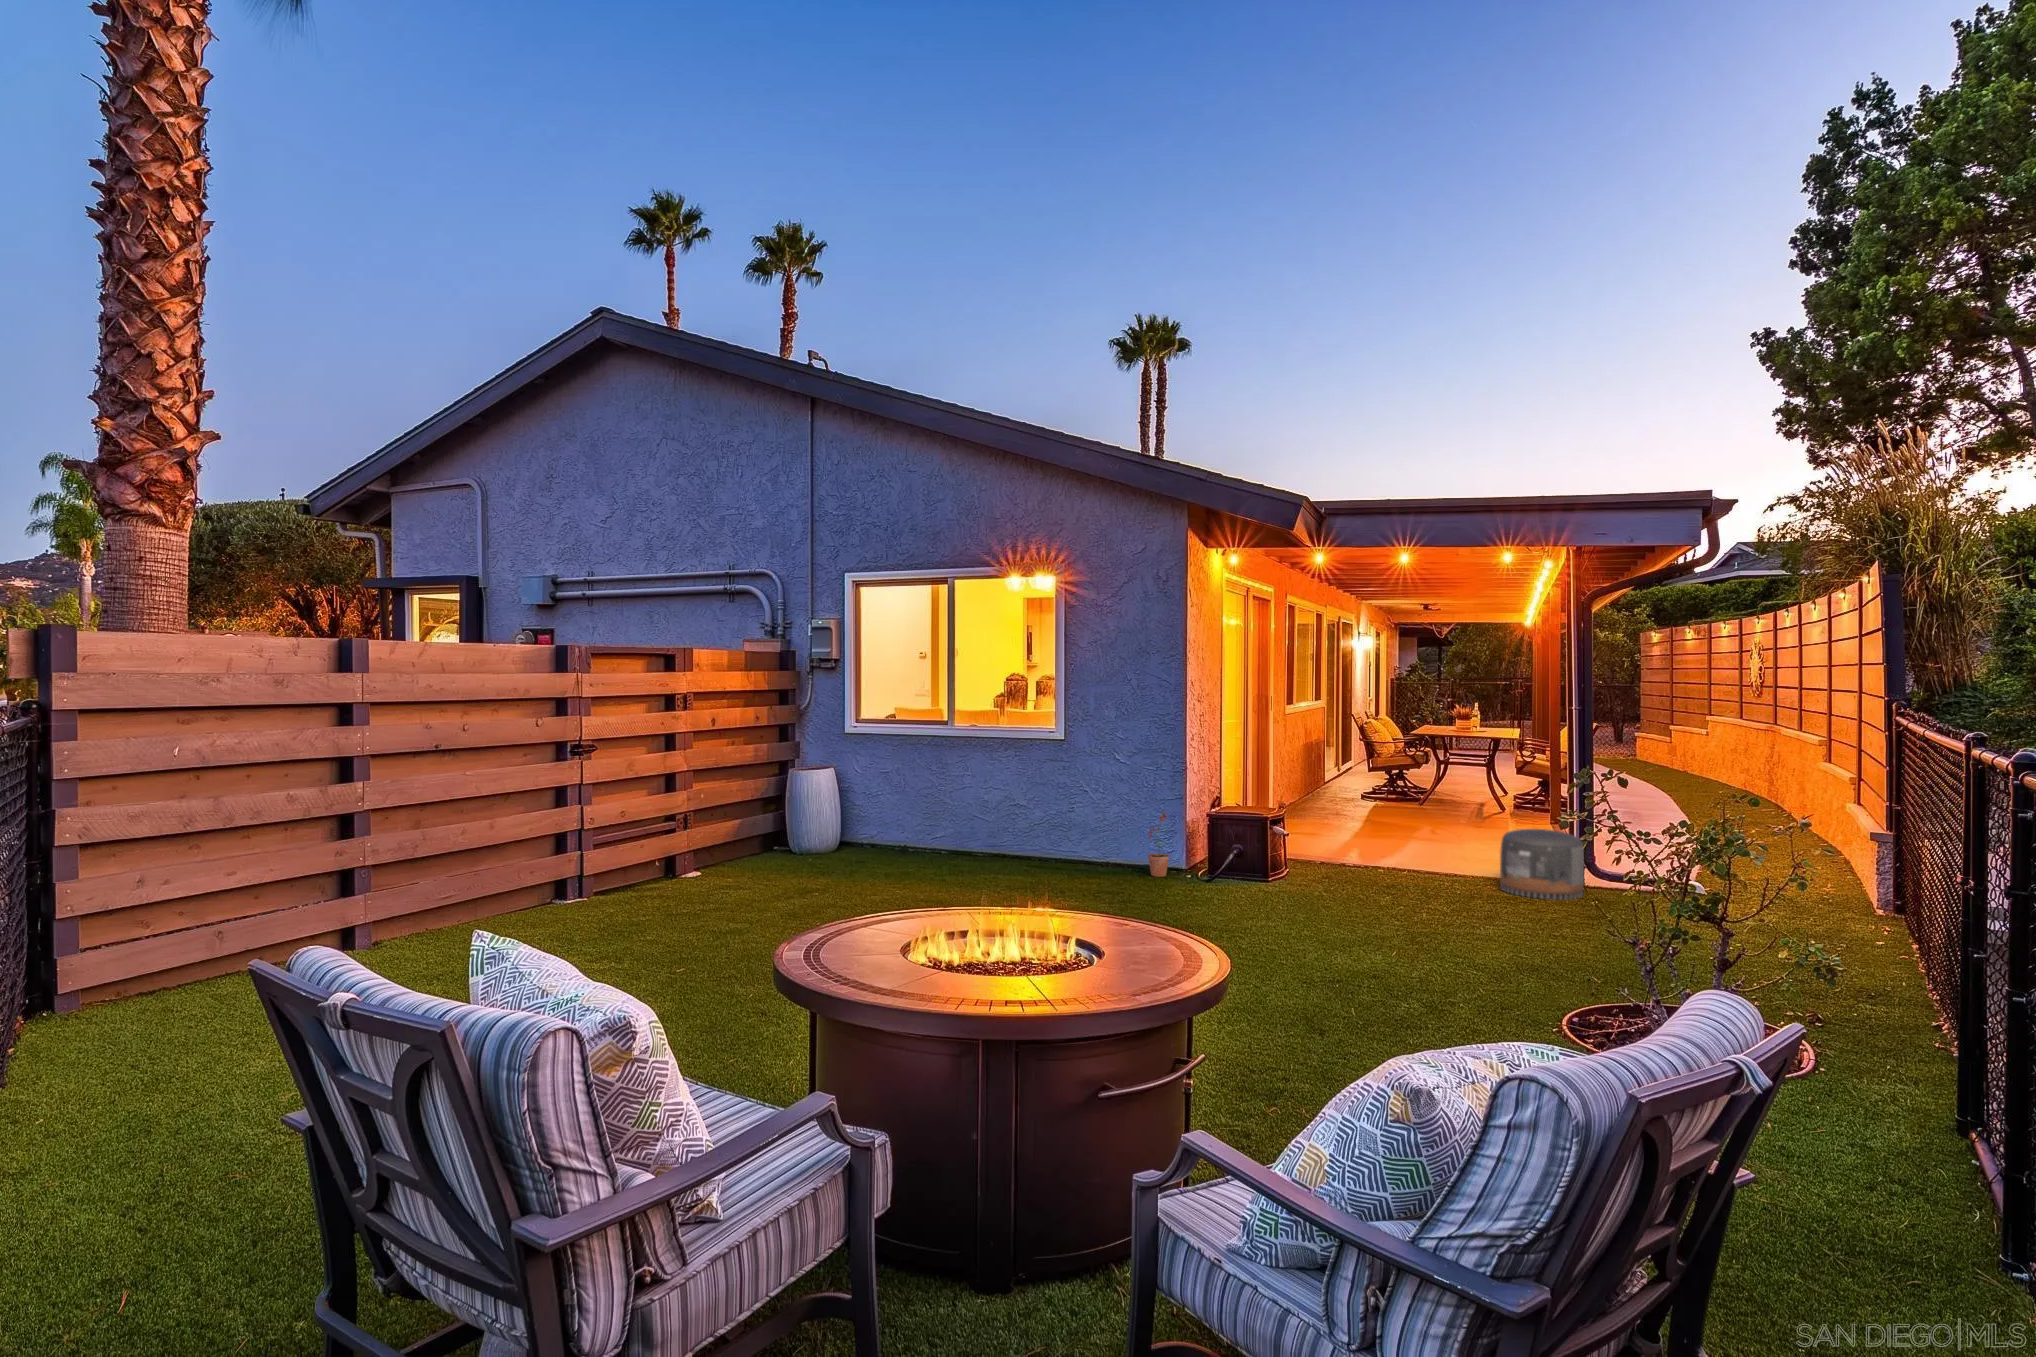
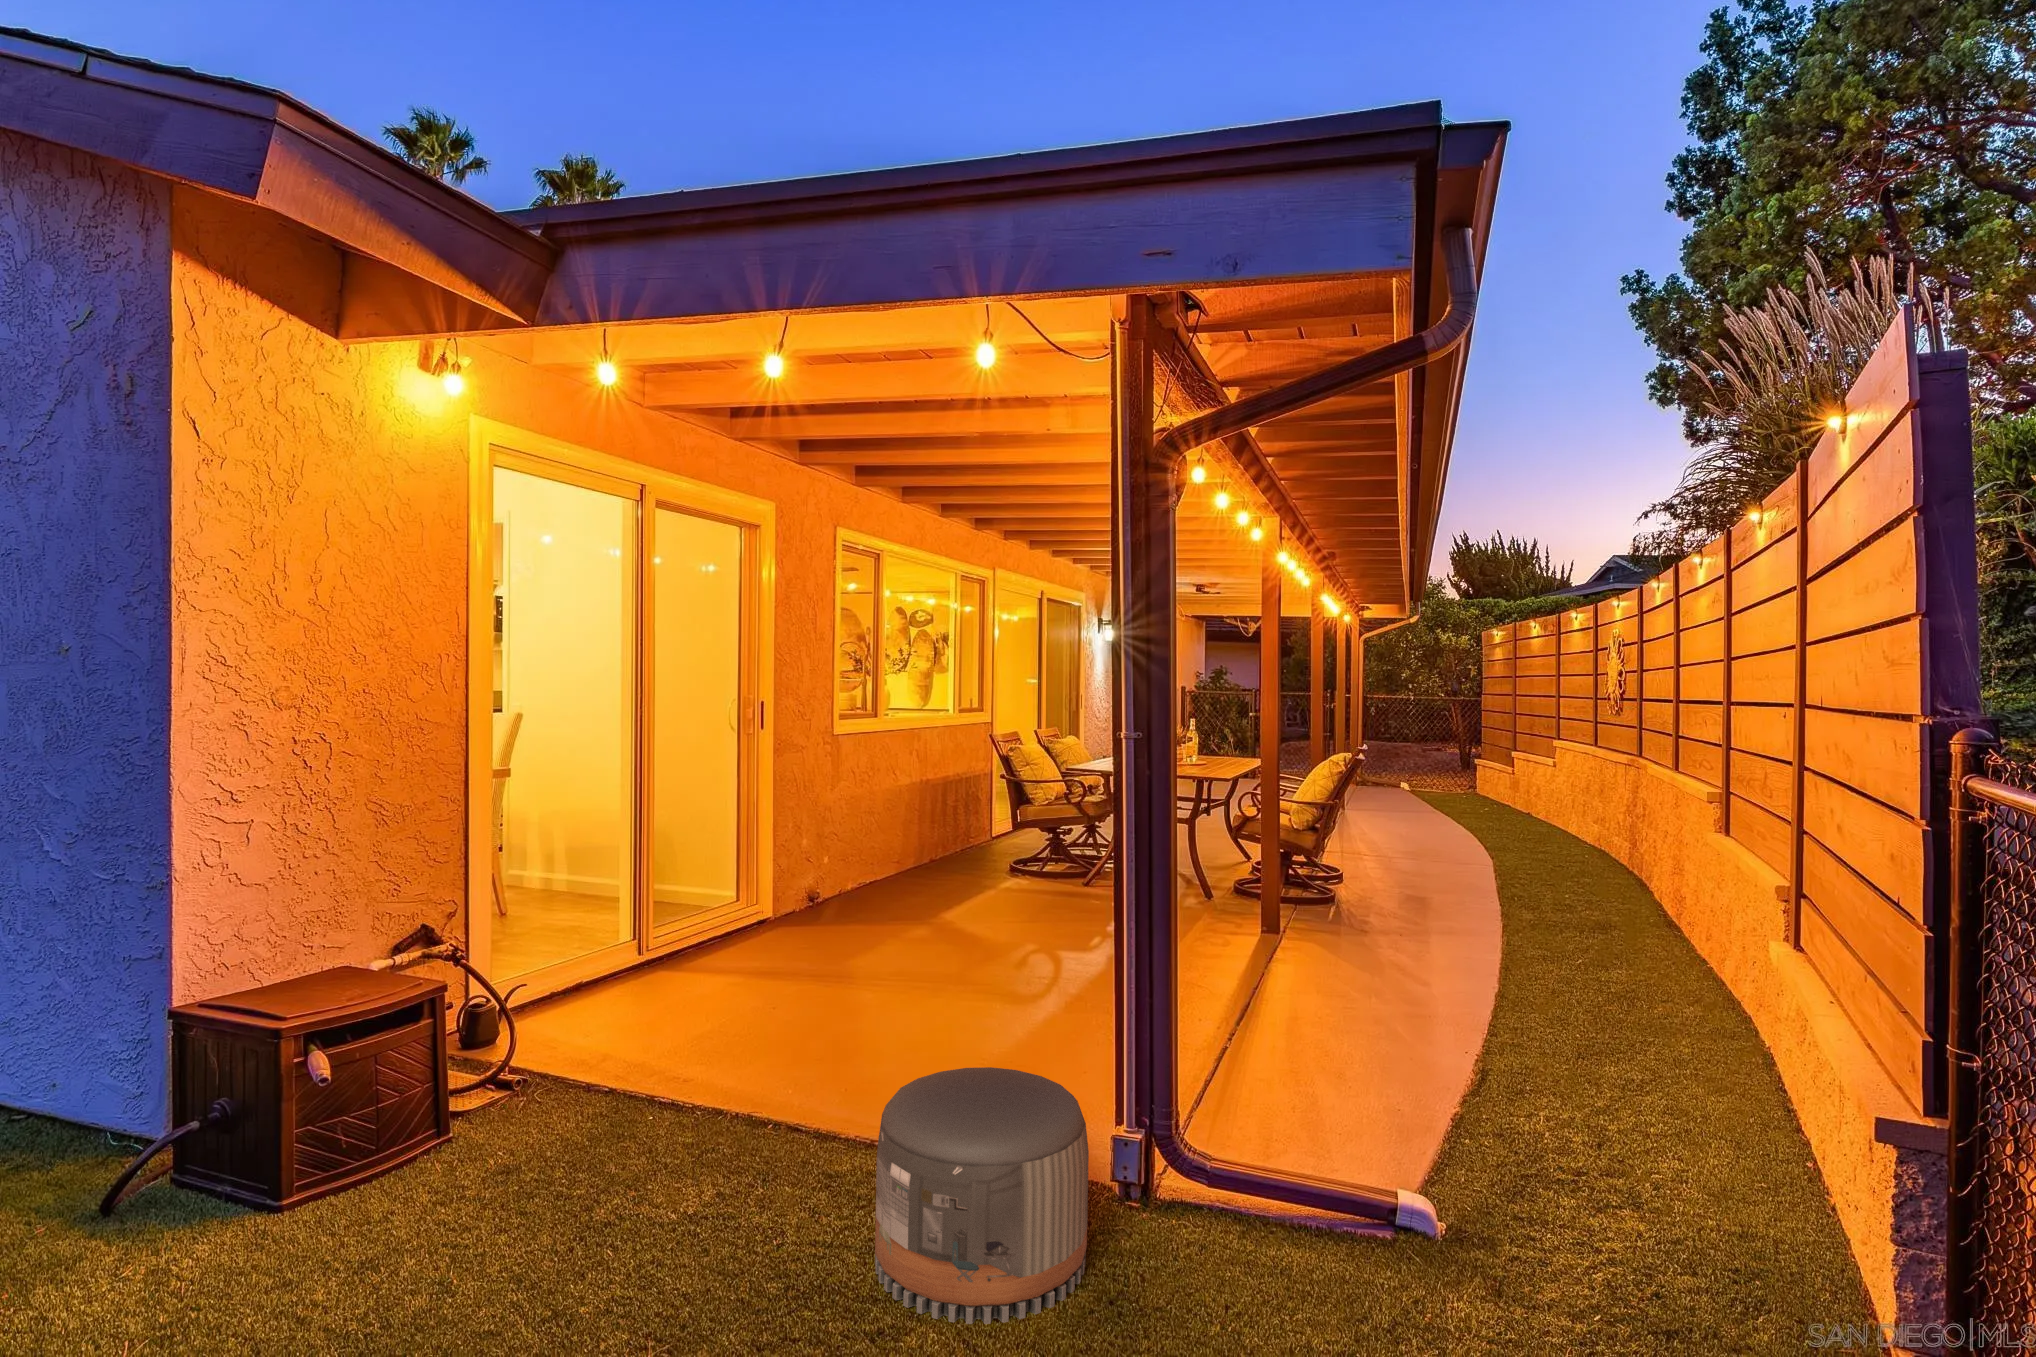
potted plant: present [1148,813,1169,877] -> none [48,997,145,1173]

